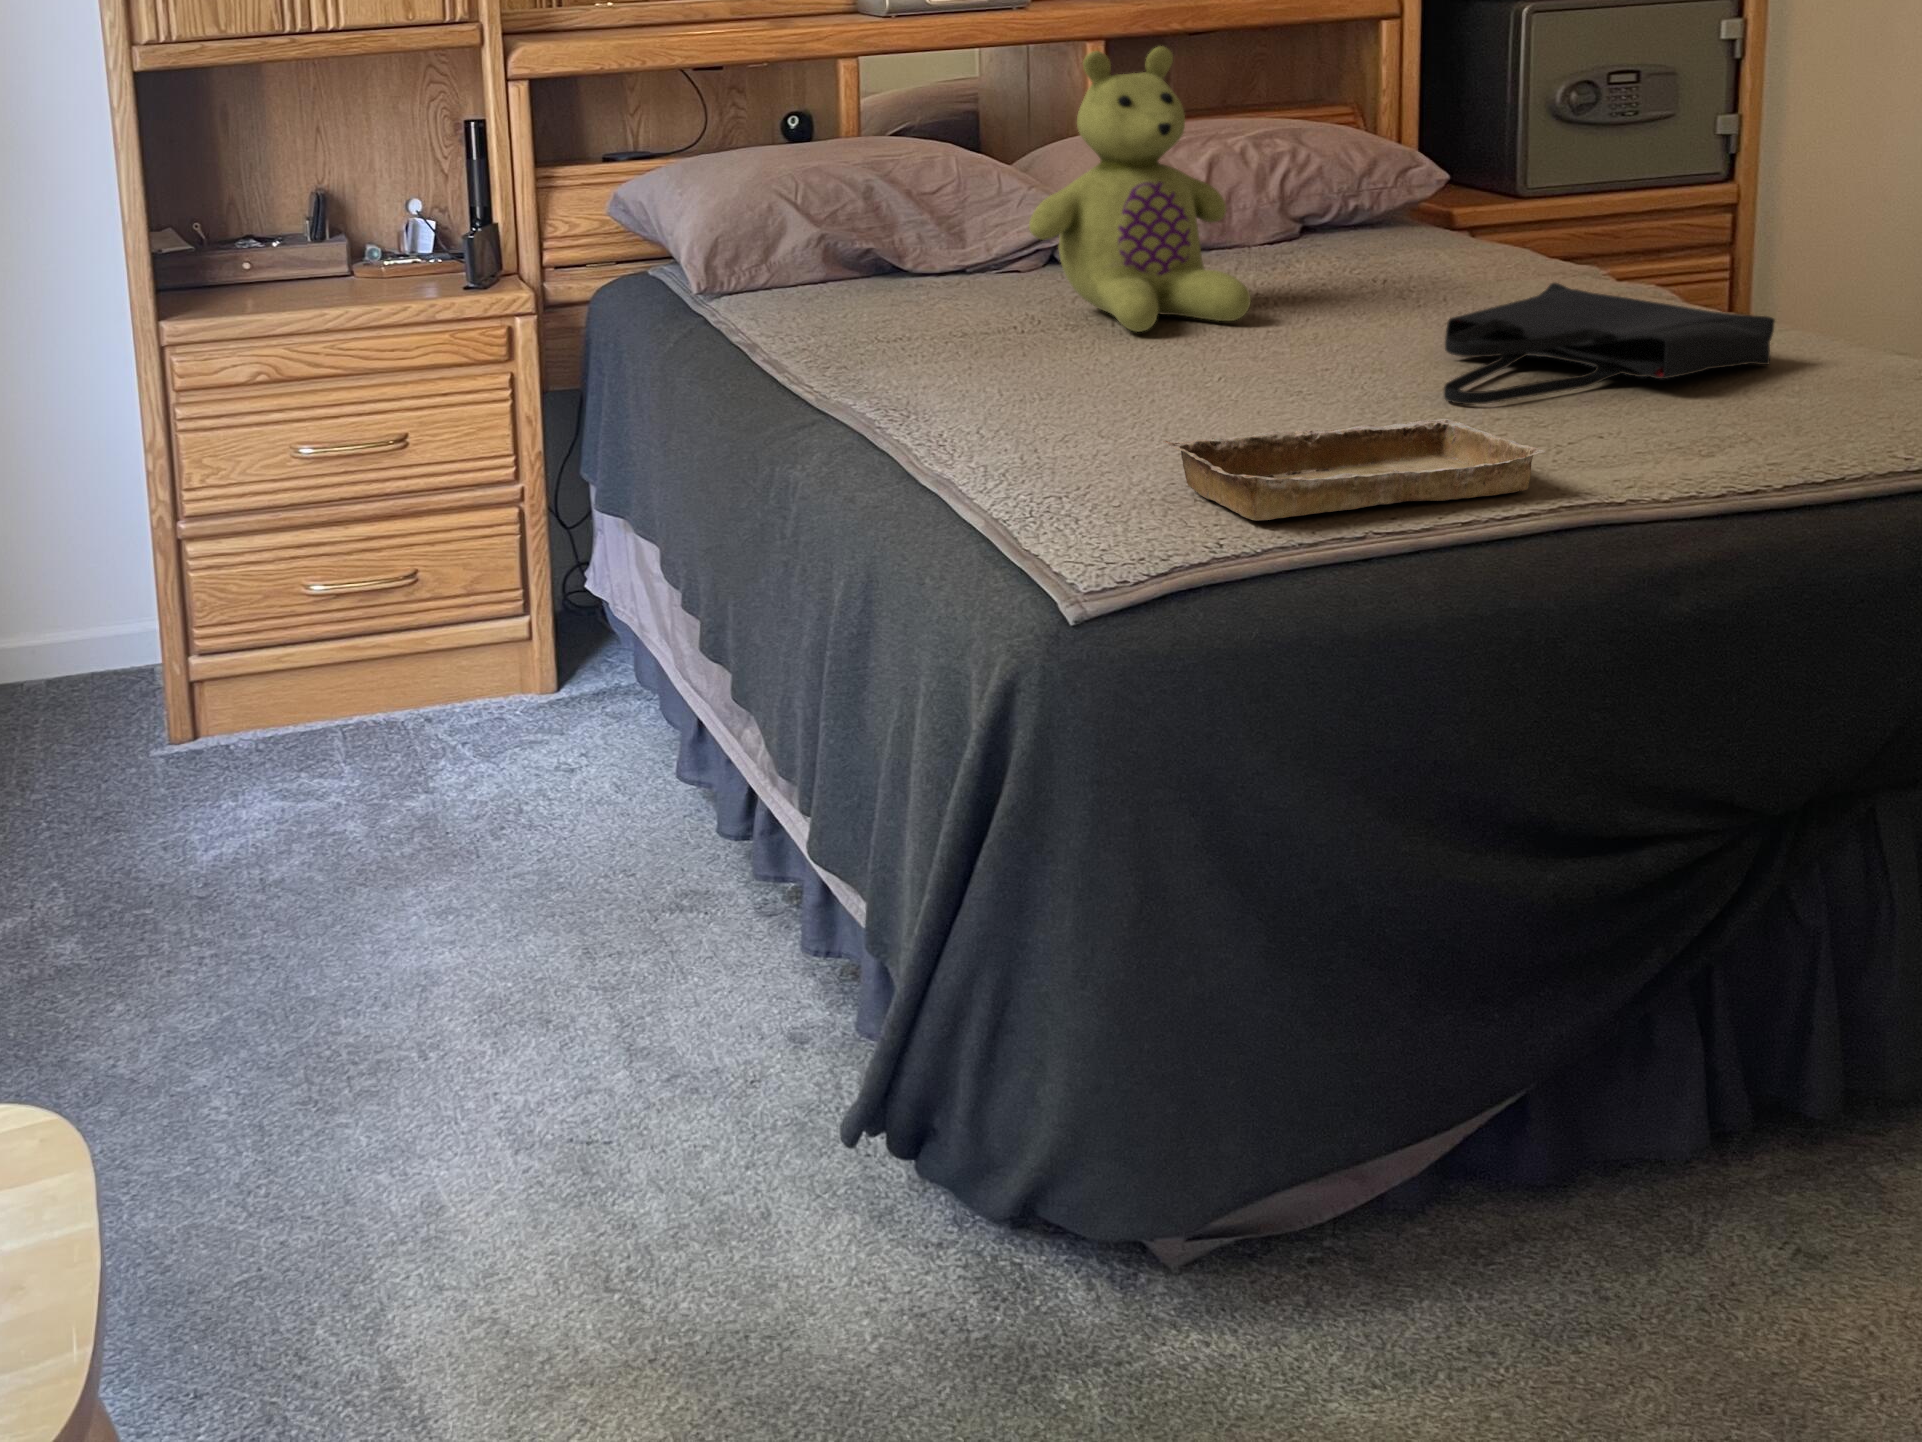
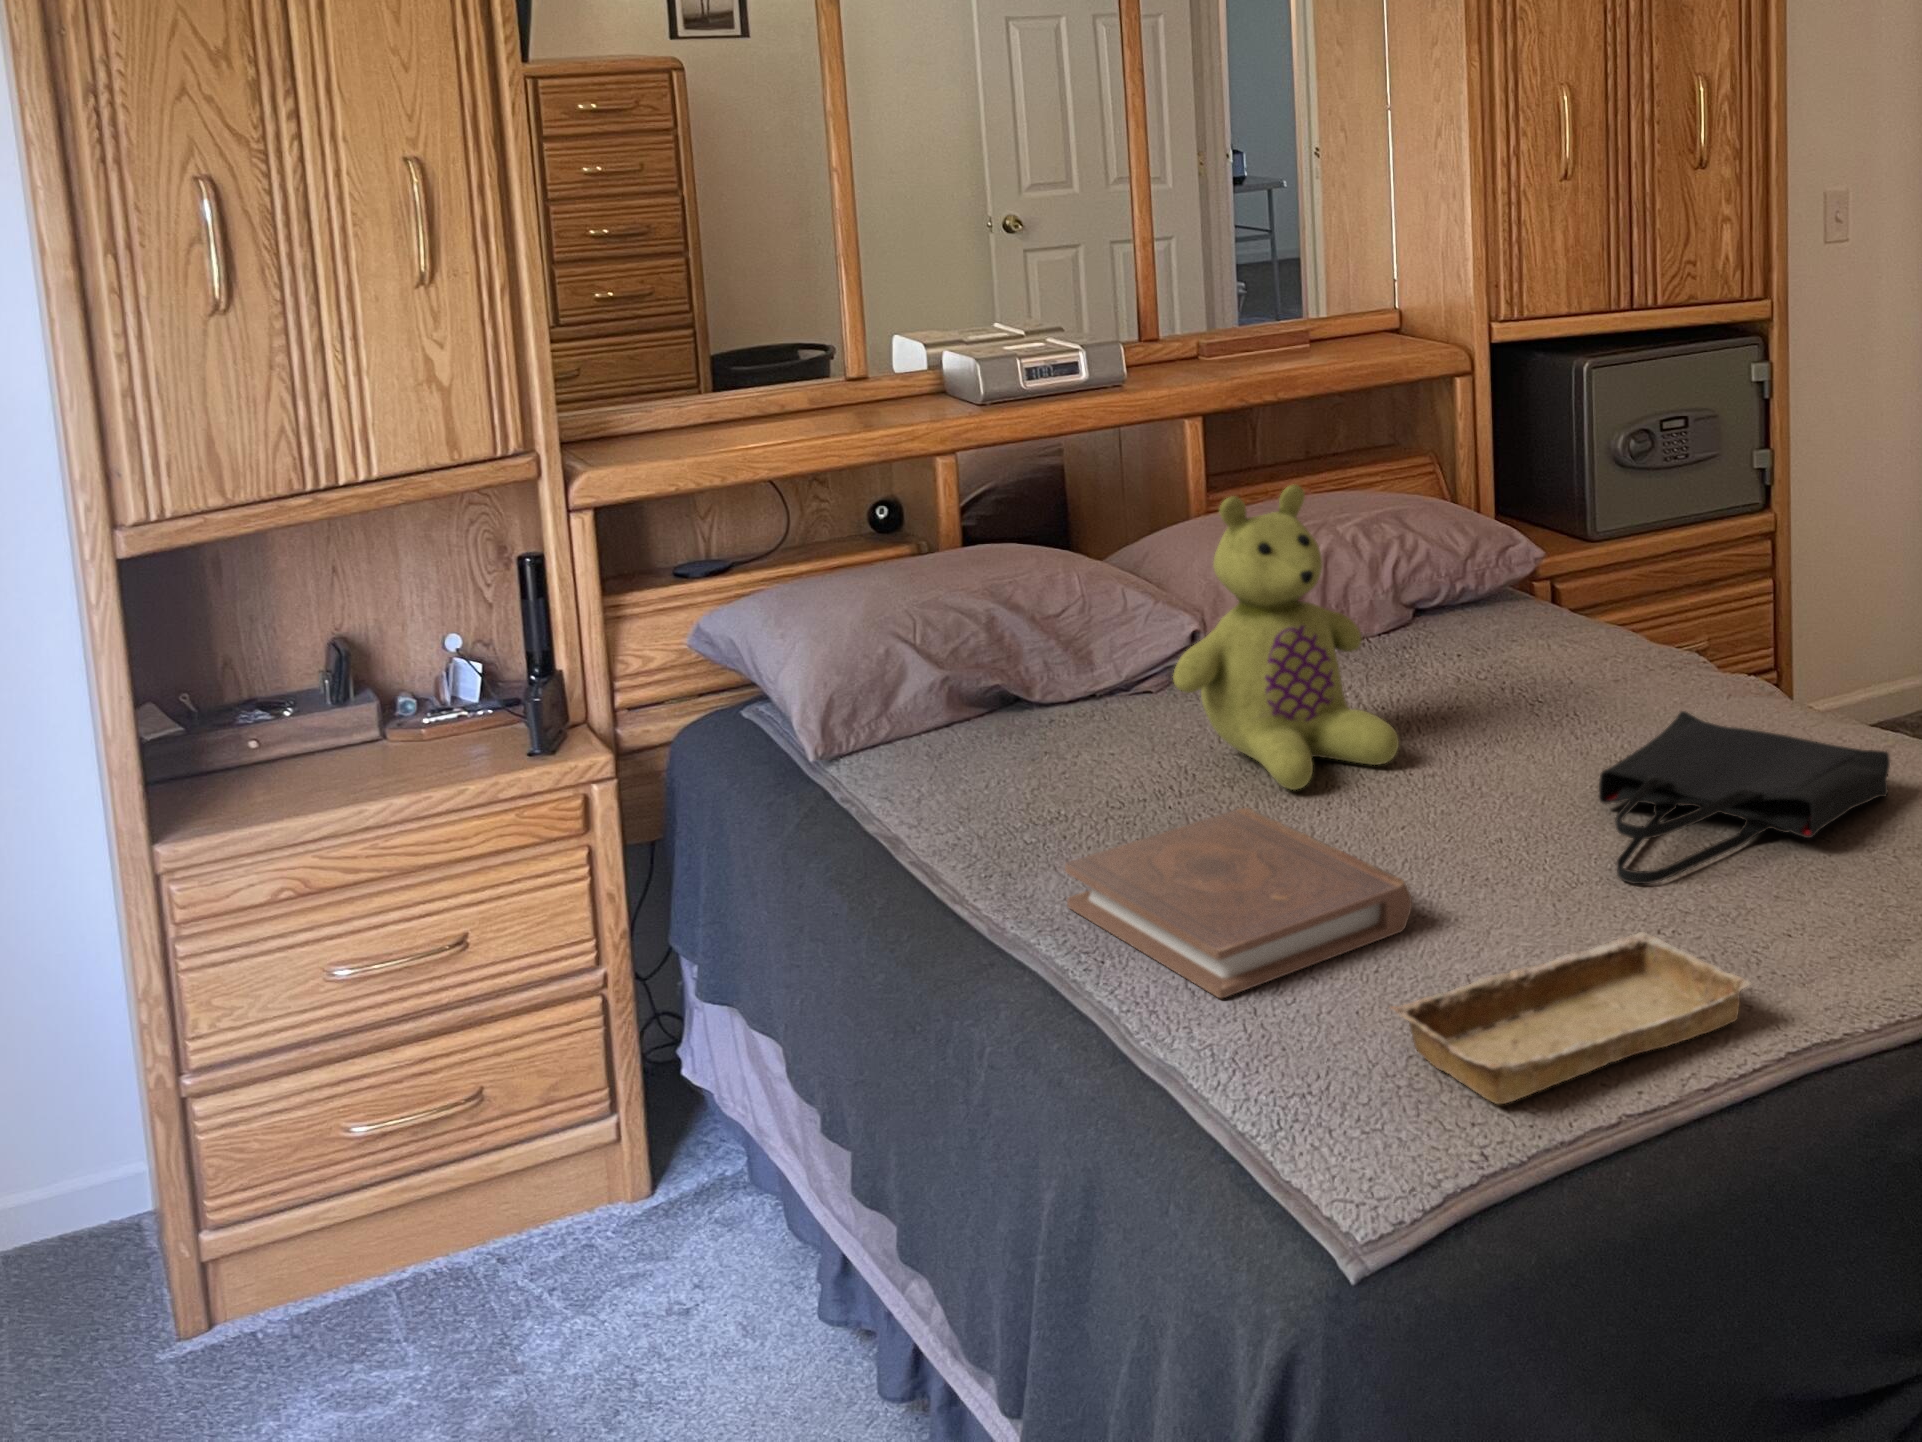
book: none [893,325,1220,446] -> present [1065,808,1412,998]

